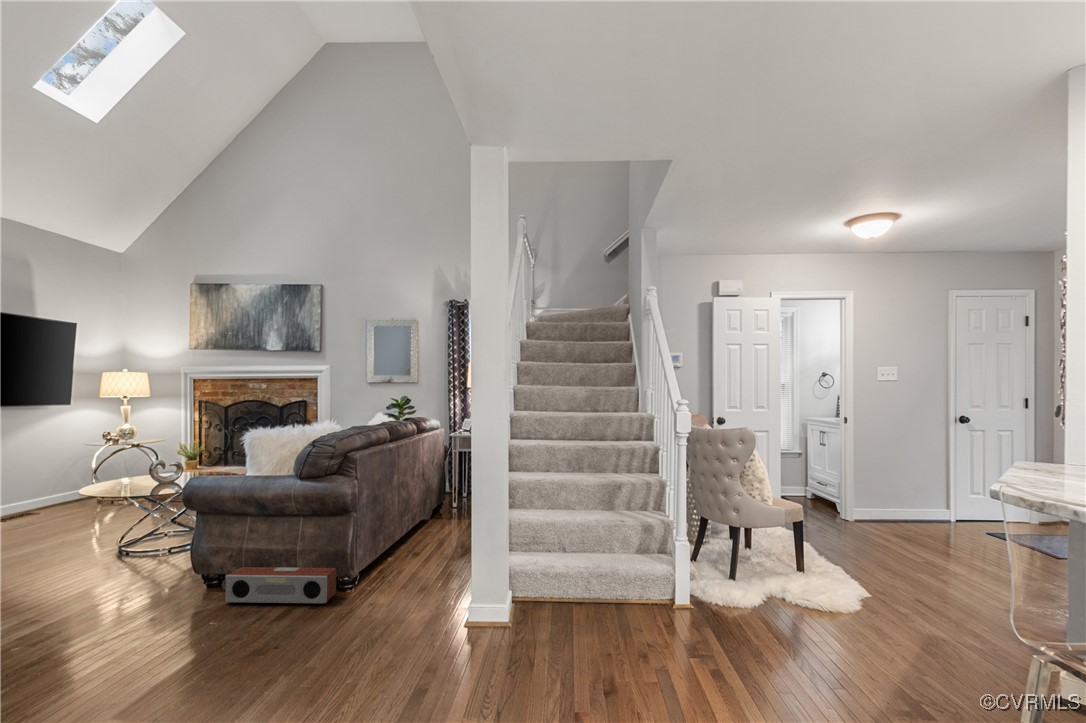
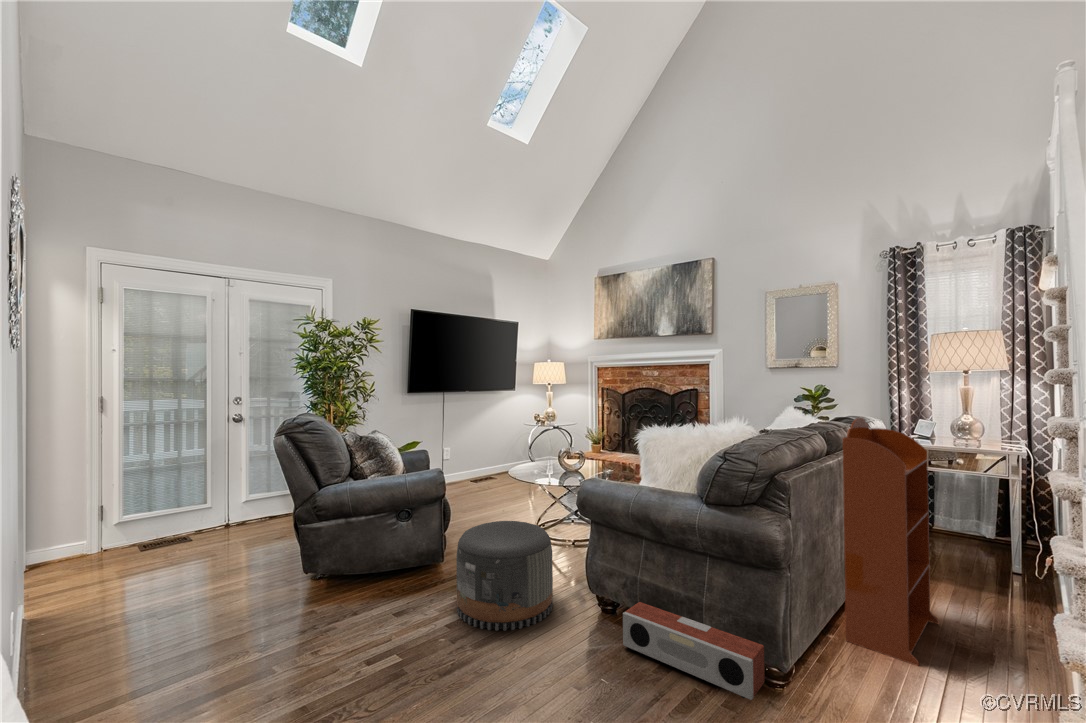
bookcase: none [395,415,452,564] -> present [843,418,939,666]
pouf: none [29,527,151,630] -> present [456,521,553,631]

